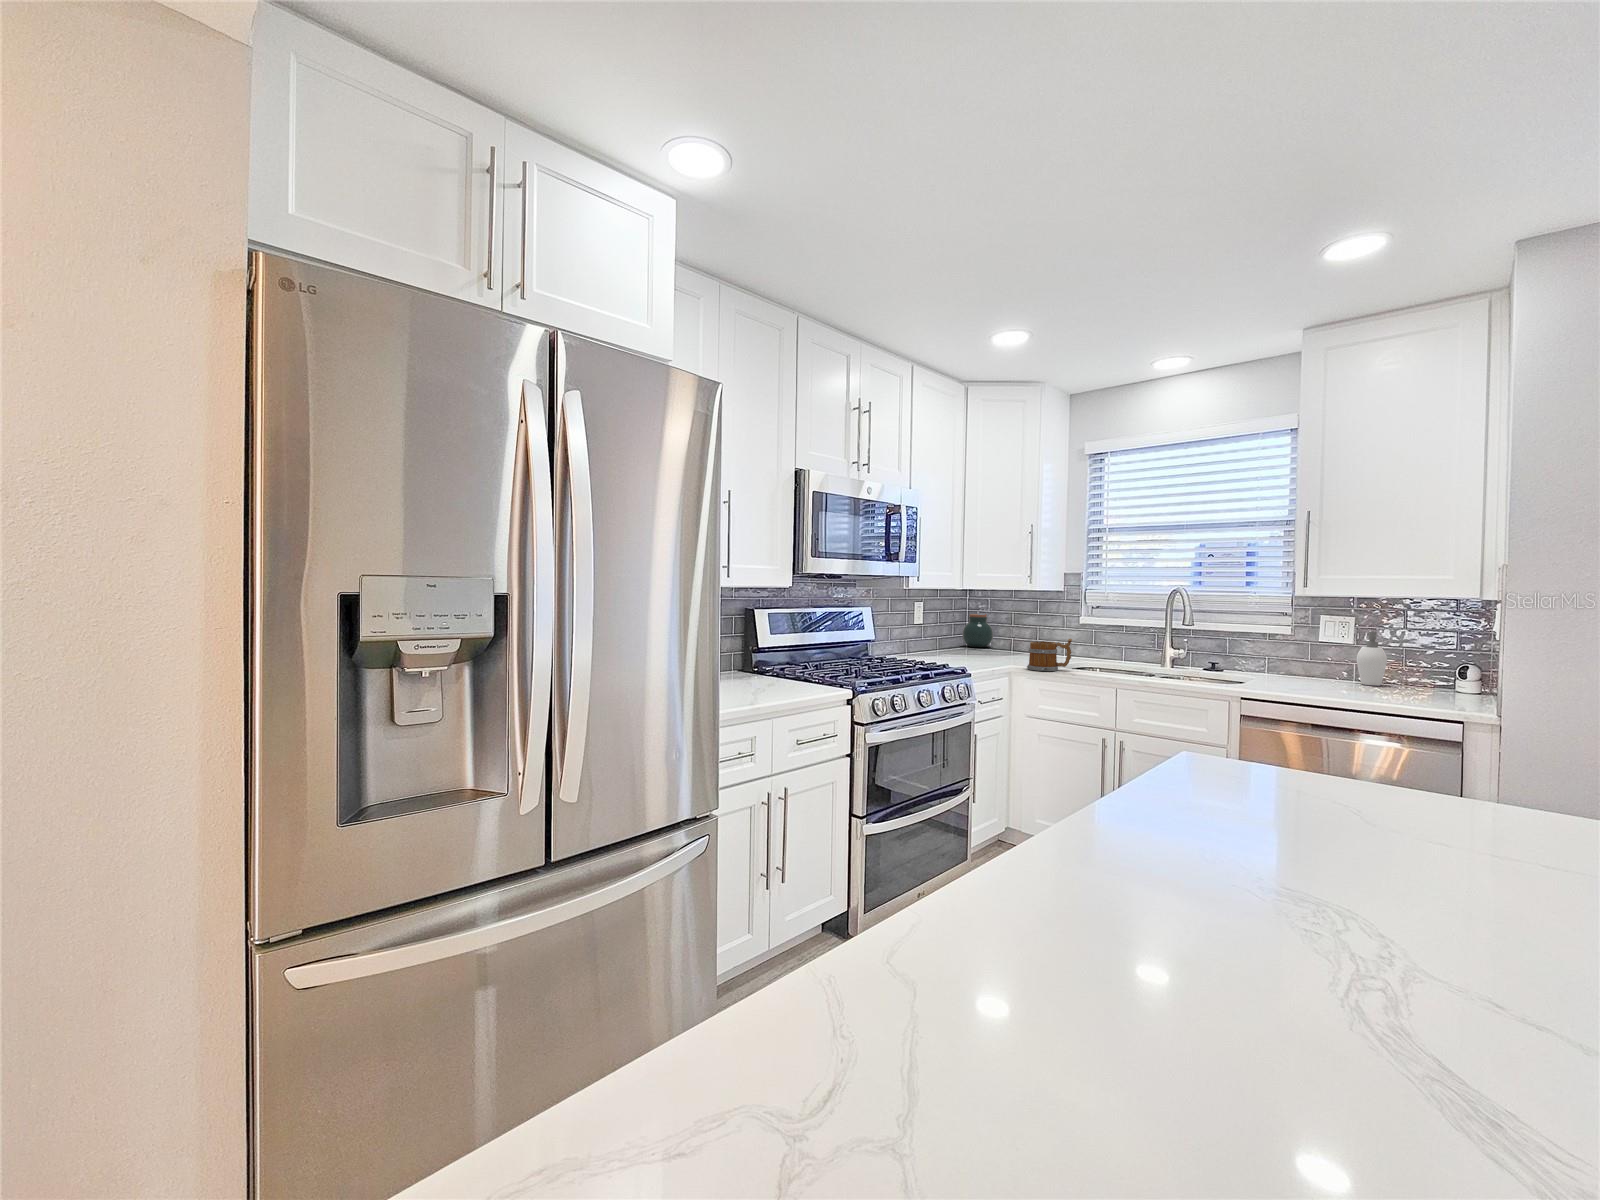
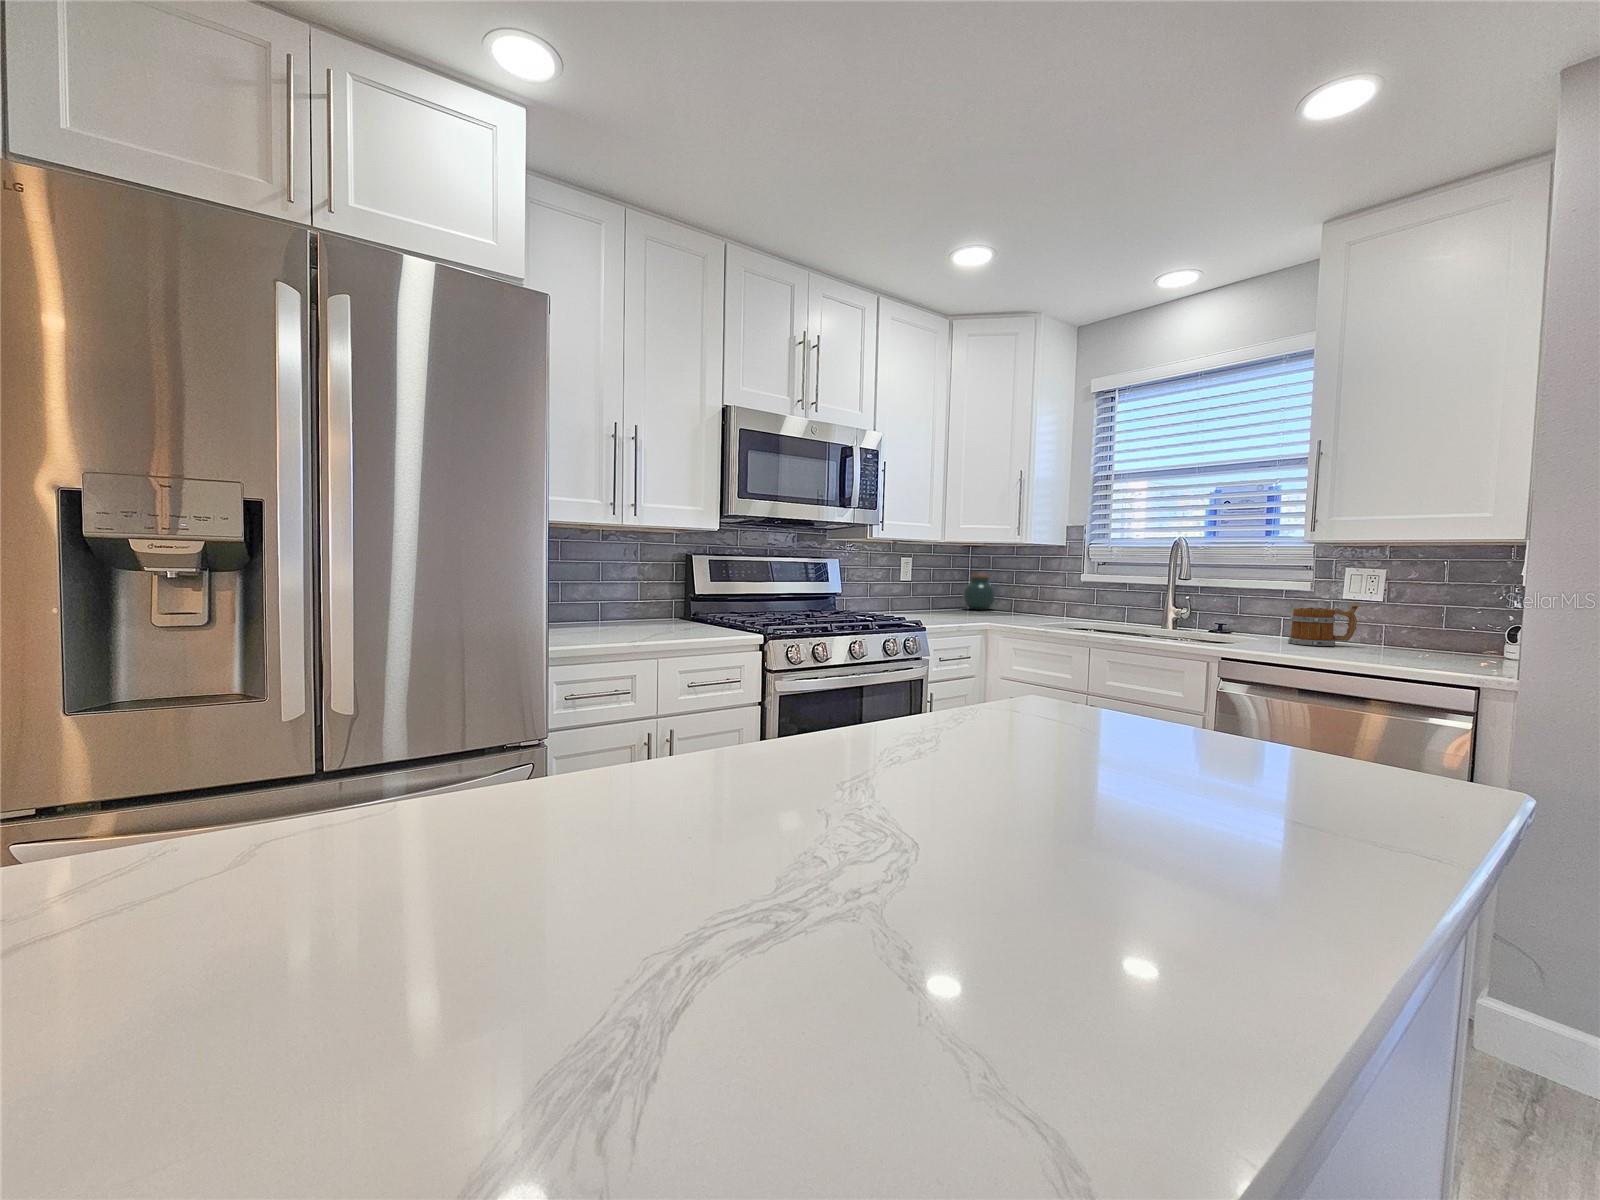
soap dispenser: present [1357,632,1387,686] -> none [1383,584,1420,648]
mug: present [1027,639,1072,671] -> present [1288,604,1359,646]

